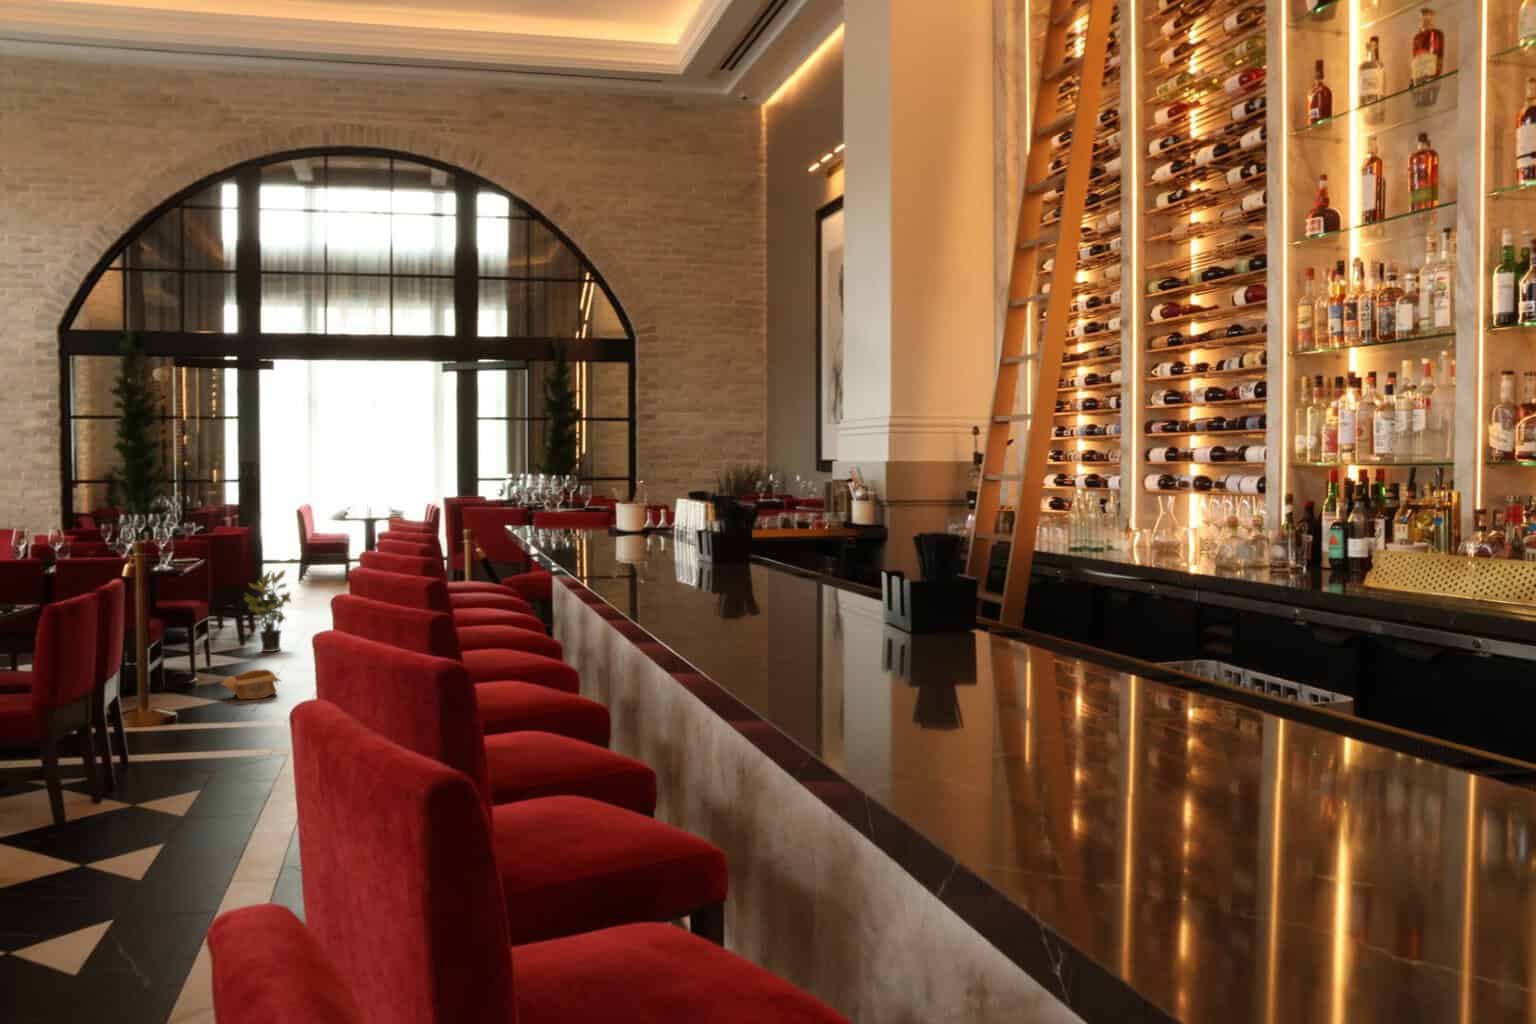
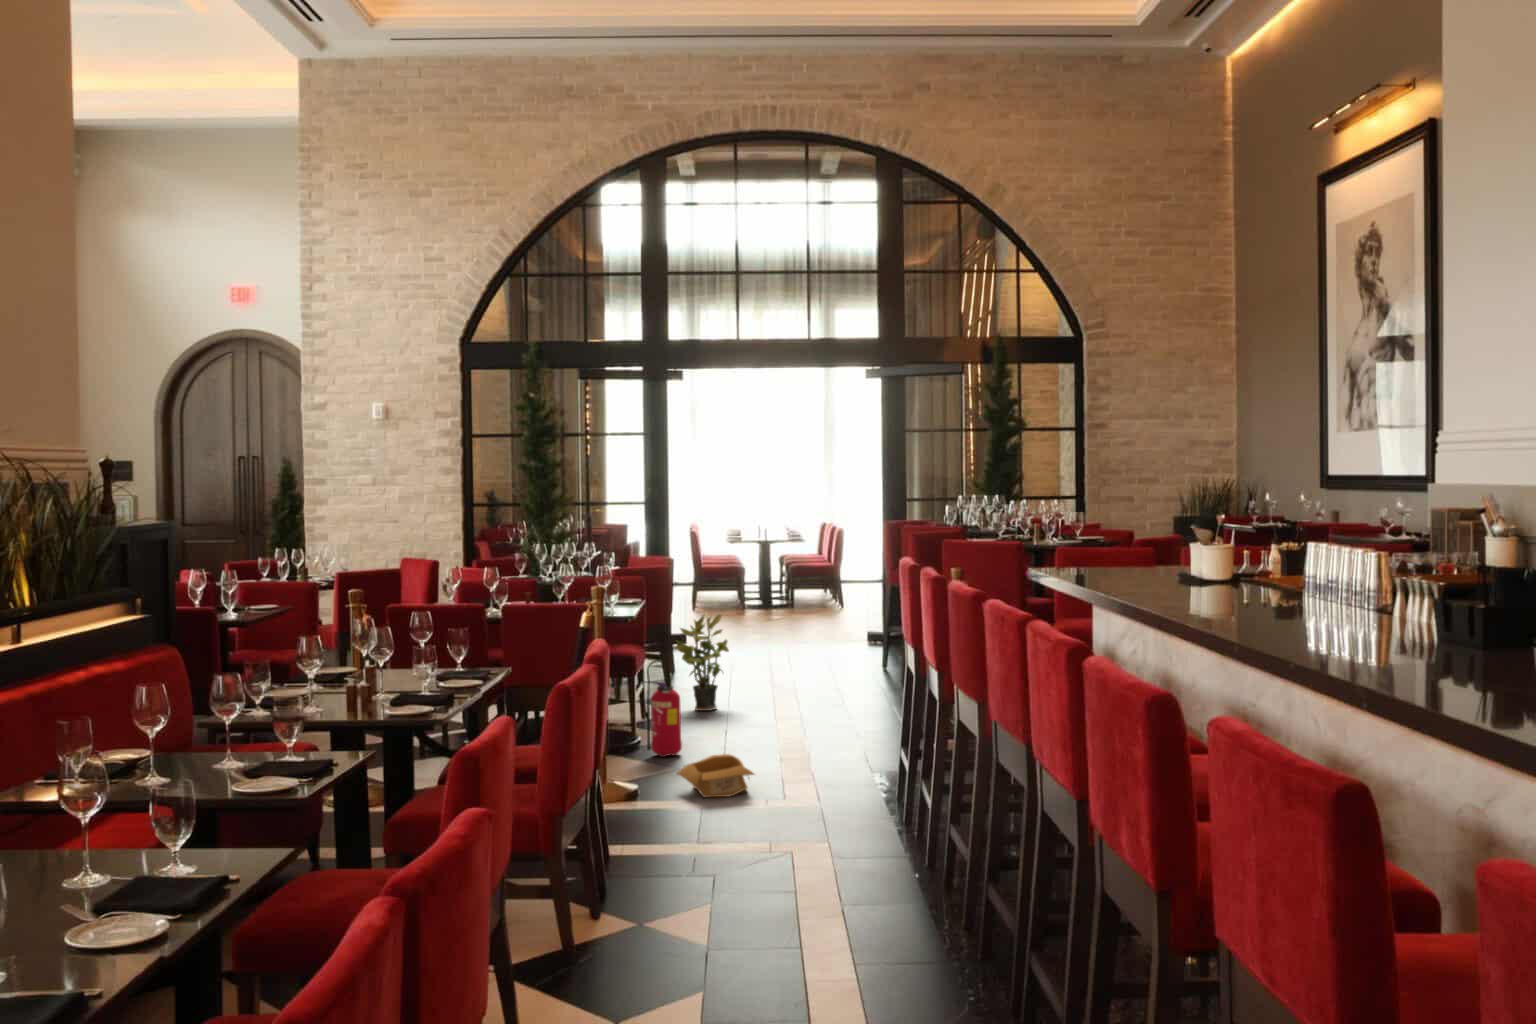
fire extinguisher: none [200,602,235,679] -> present [643,660,682,757]

